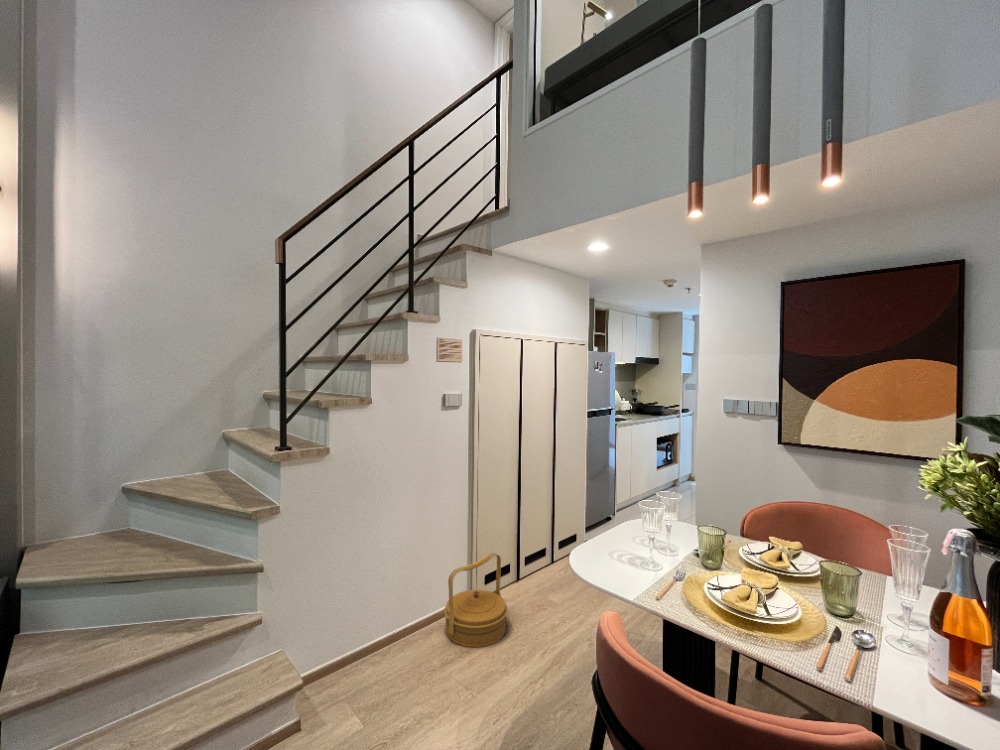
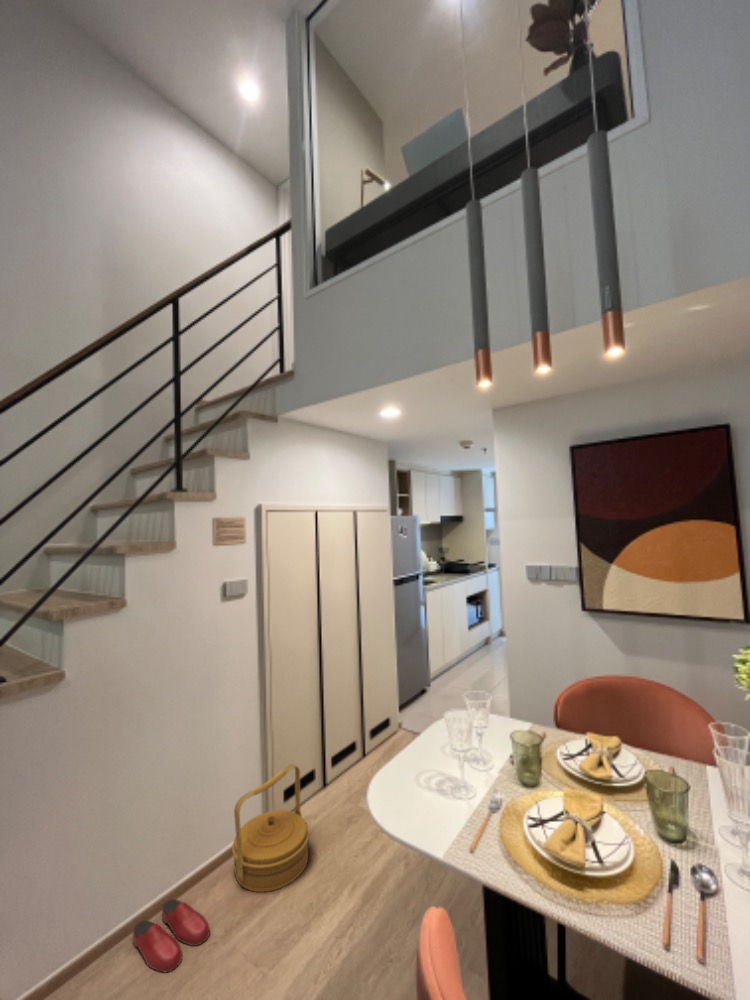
slippers: none [370,640,429,687] -> present [133,899,210,972]

